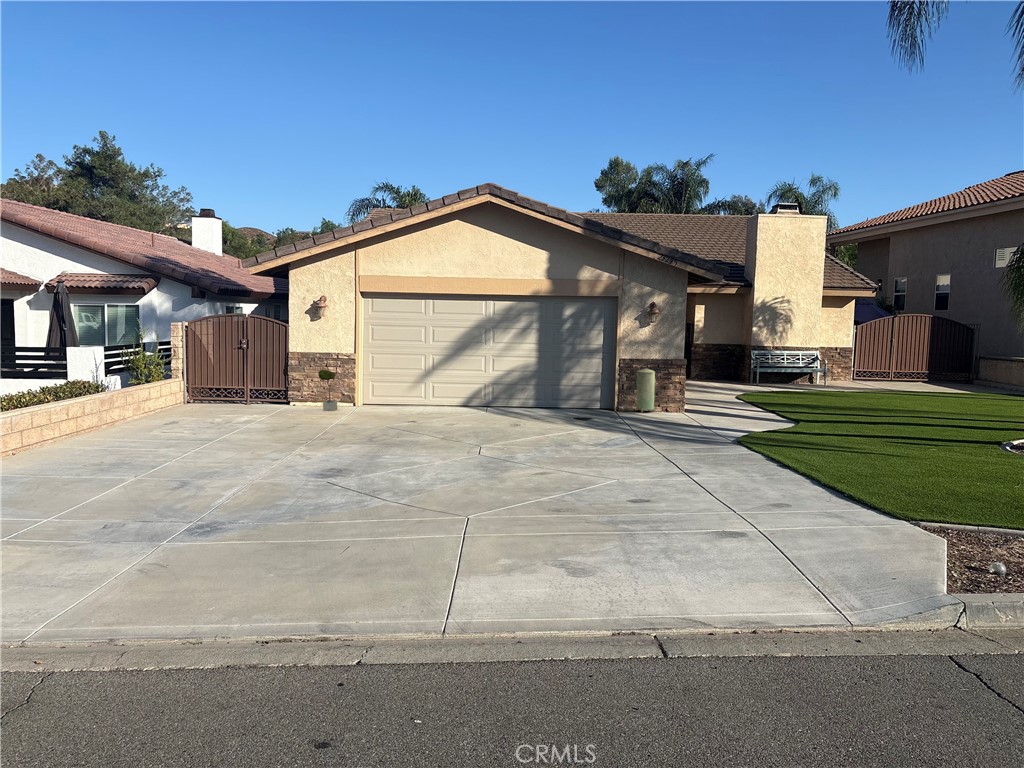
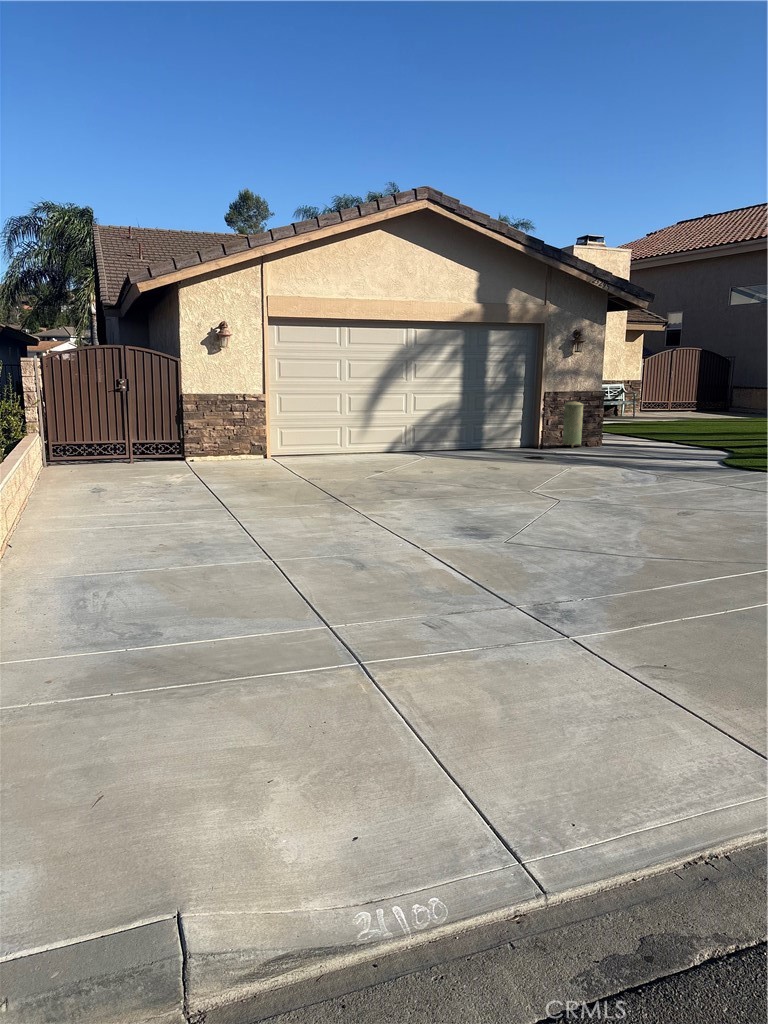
potted tree: present [318,369,337,411] -> none [228,414,251,465]

